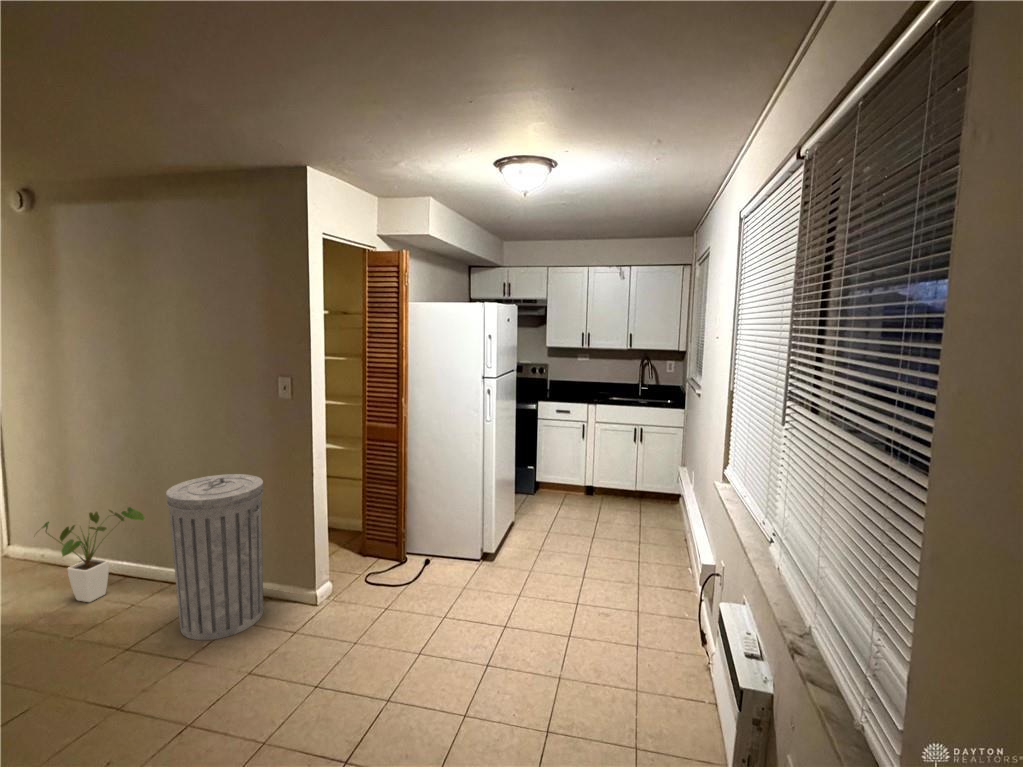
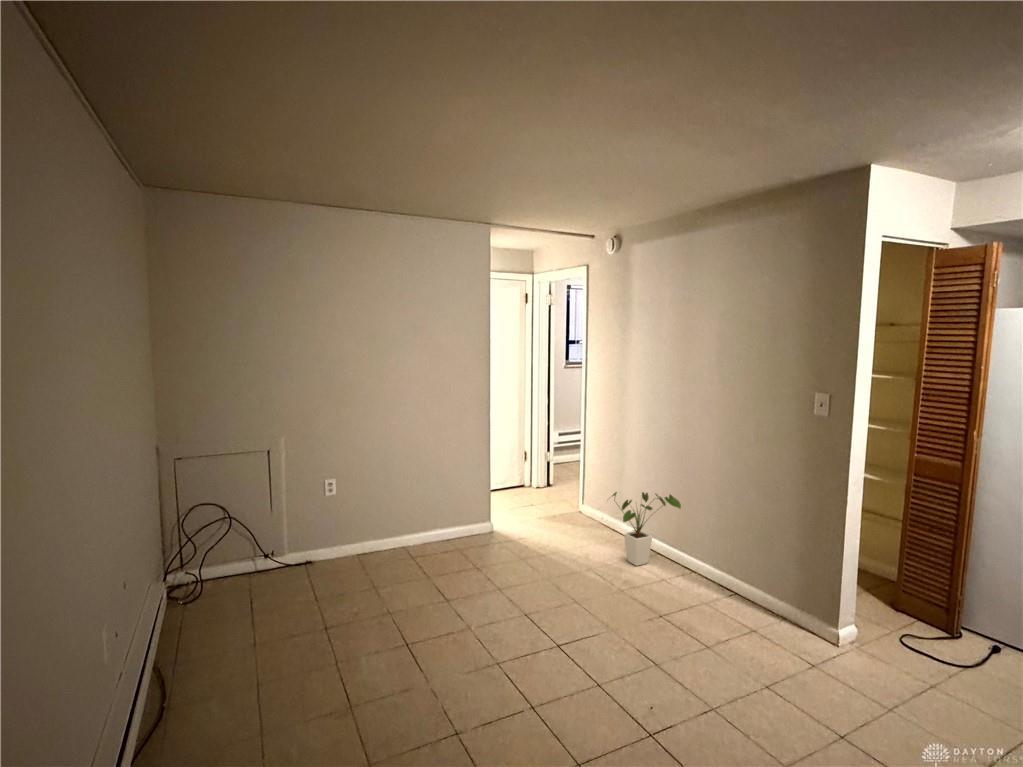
trash can: present [166,474,263,640] -> none [703,480,789,637]

